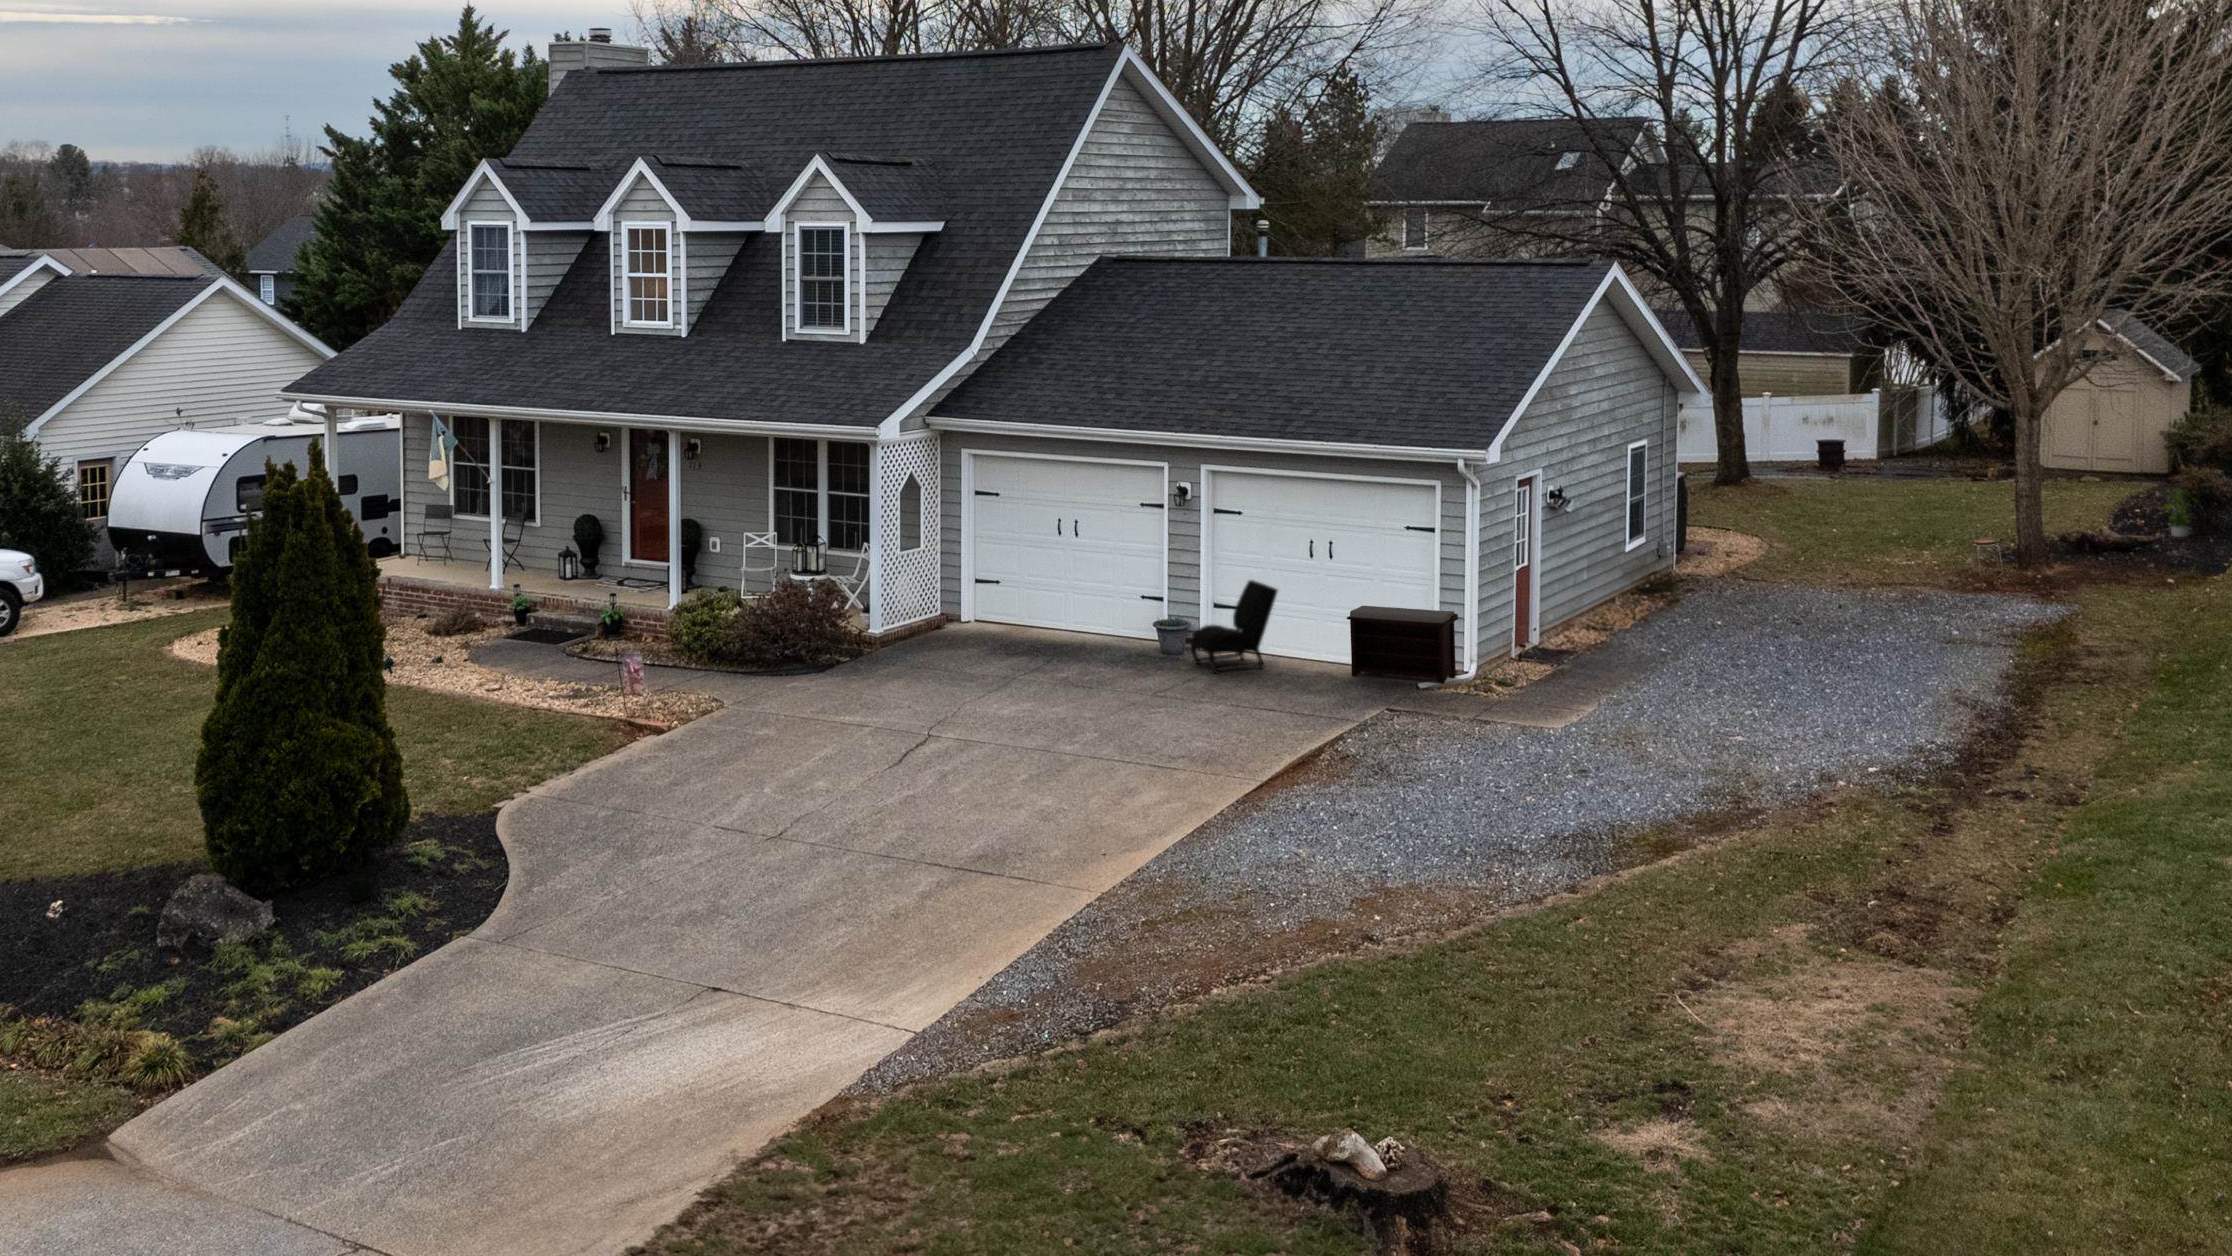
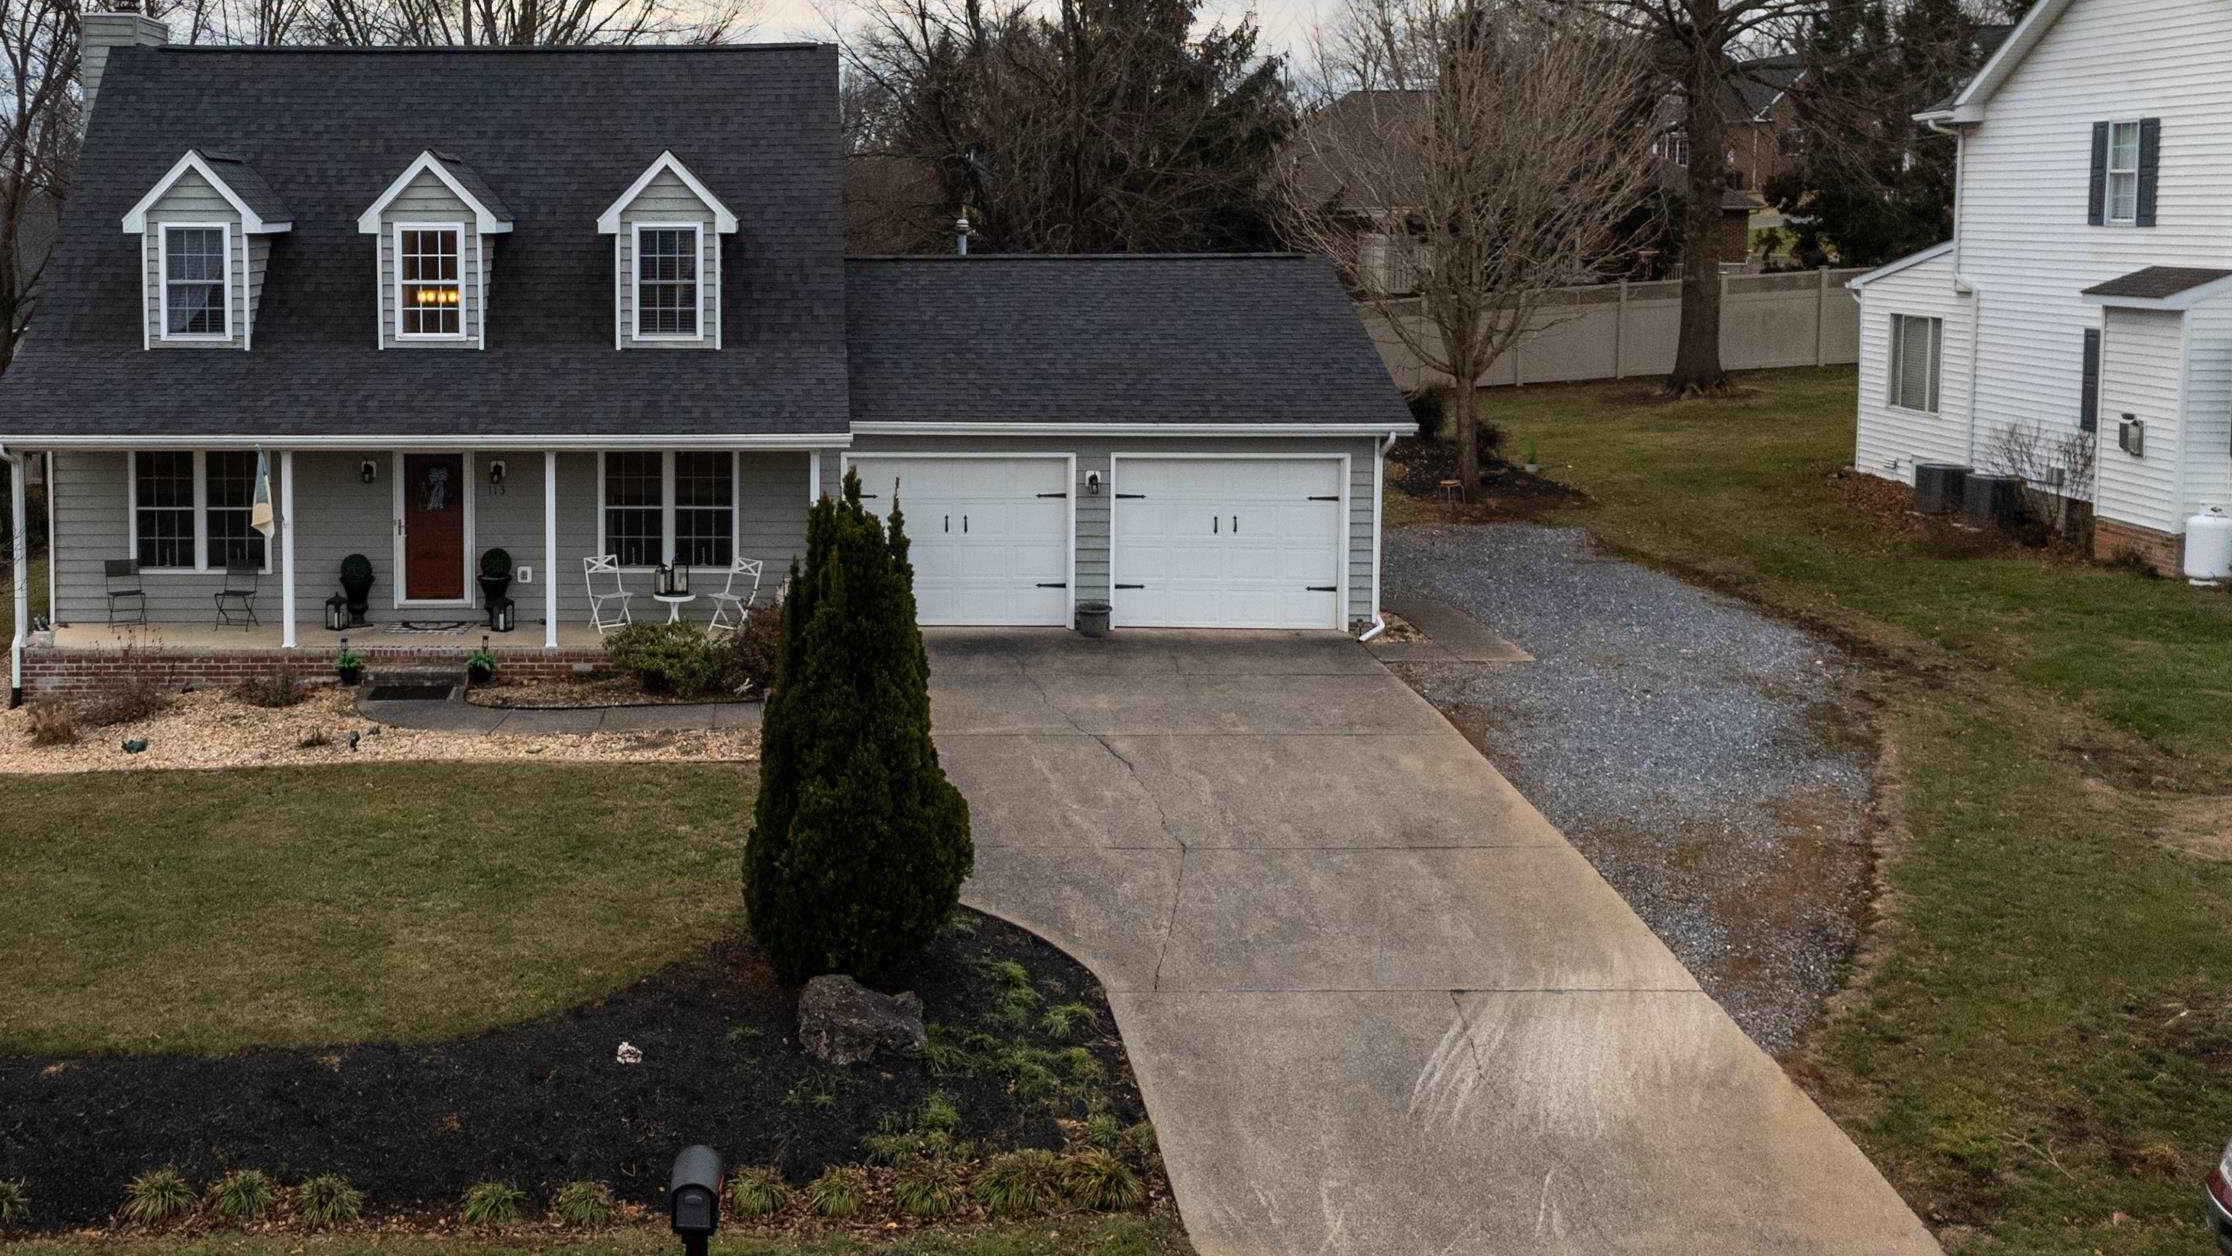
lounge chair: present [1191,580,1278,673] -> none [1124,557,1202,646]
bench: present [1347,606,1458,684] -> none [1274,569,1374,635]
watering can: present [345,868,376,902] -> none [1016,937,1032,978]

